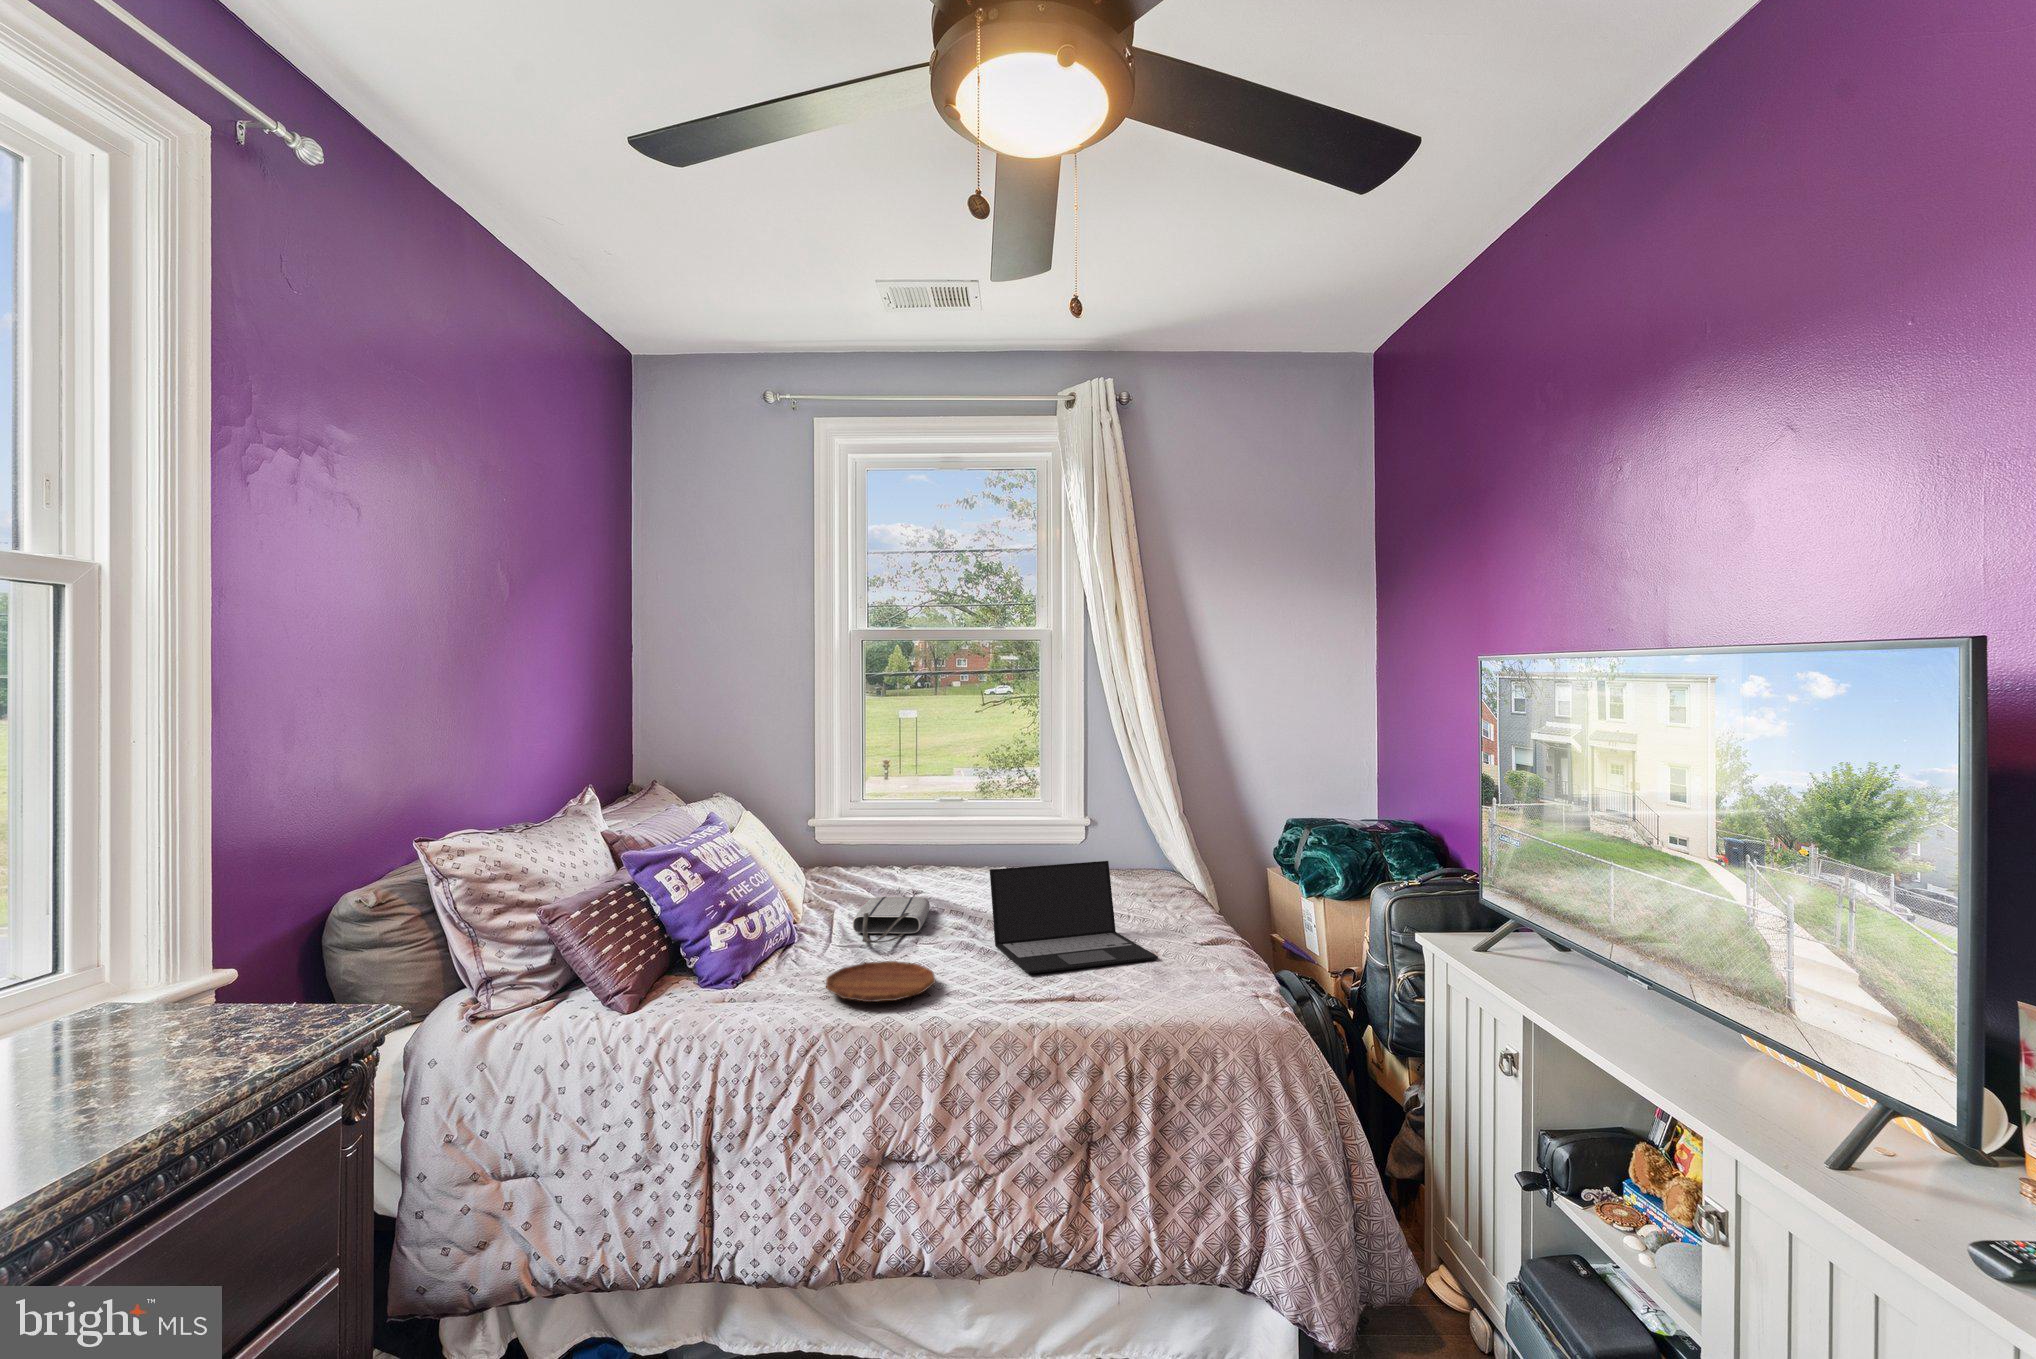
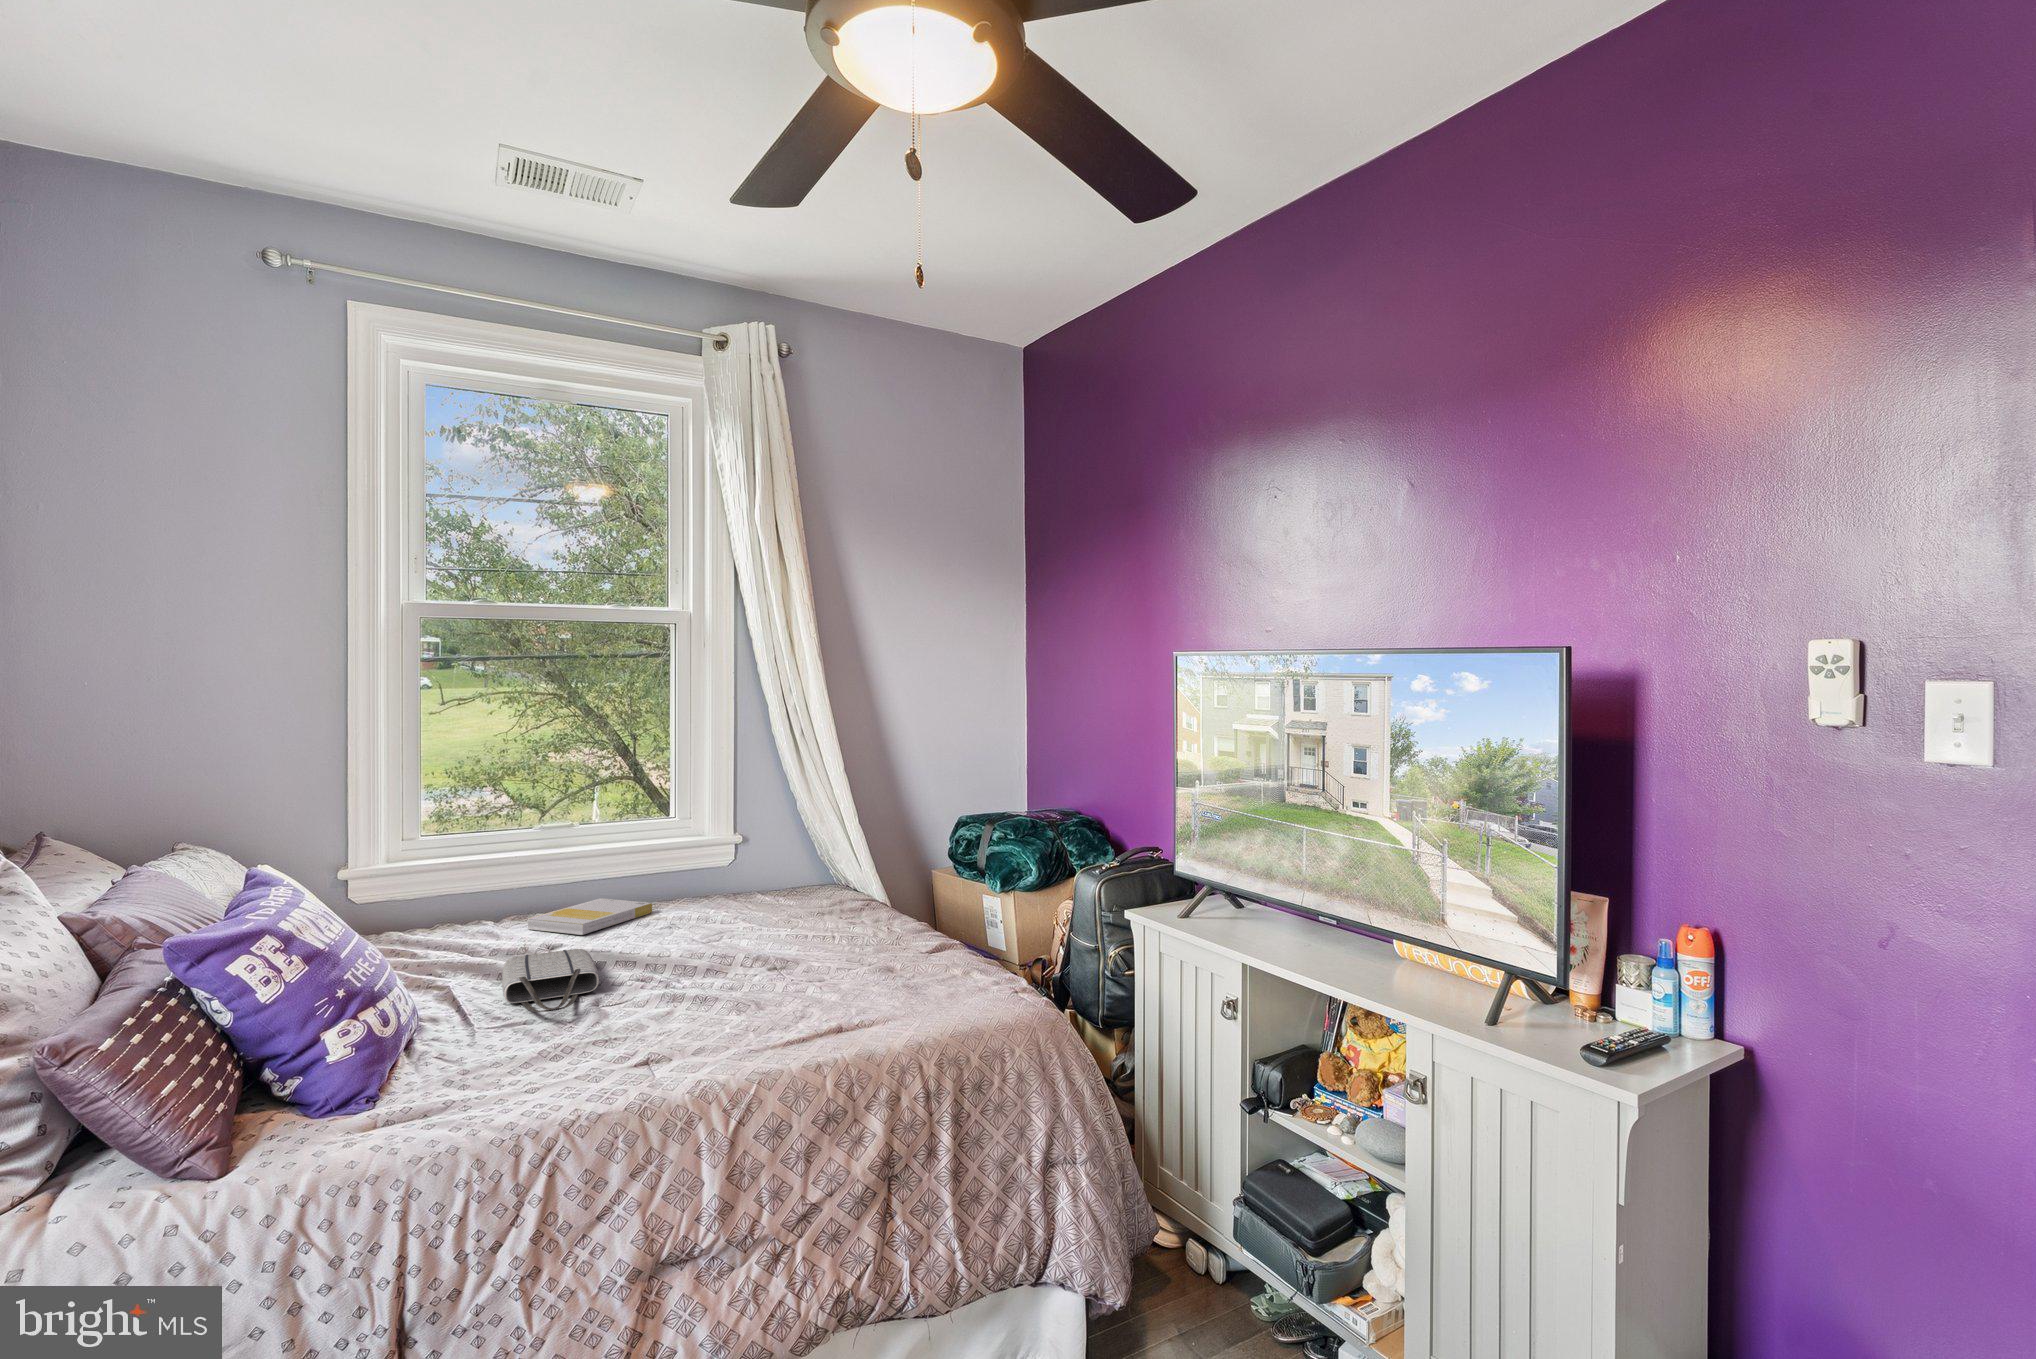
book: none [910,859,1007,887] -> present [528,898,652,935]
laptop: present [990,861,1158,974] -> none [692,880,888,1013]
tray: present [826,961,935,1002] -> none [525,1025,675,1083]

